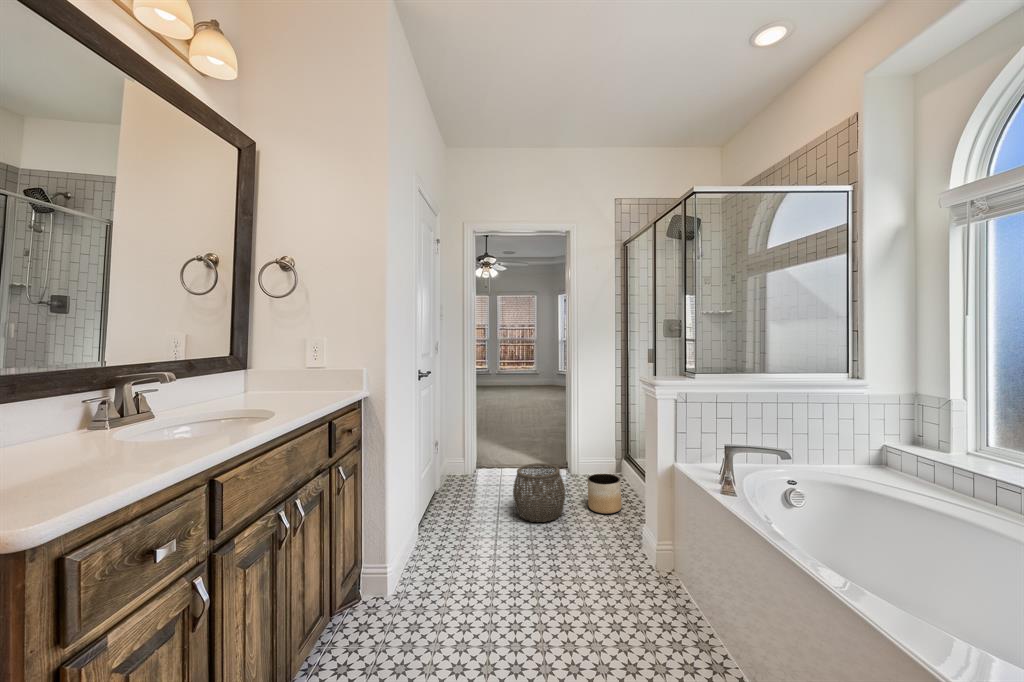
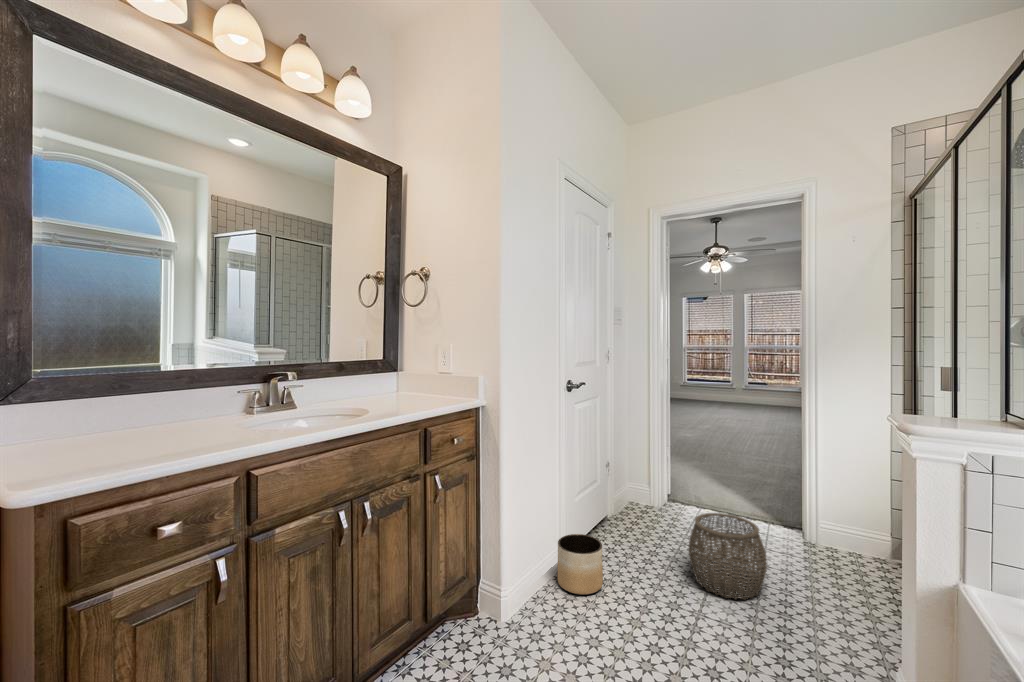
planter: present [588,474,622,514] -> present [558,534,603,595]

